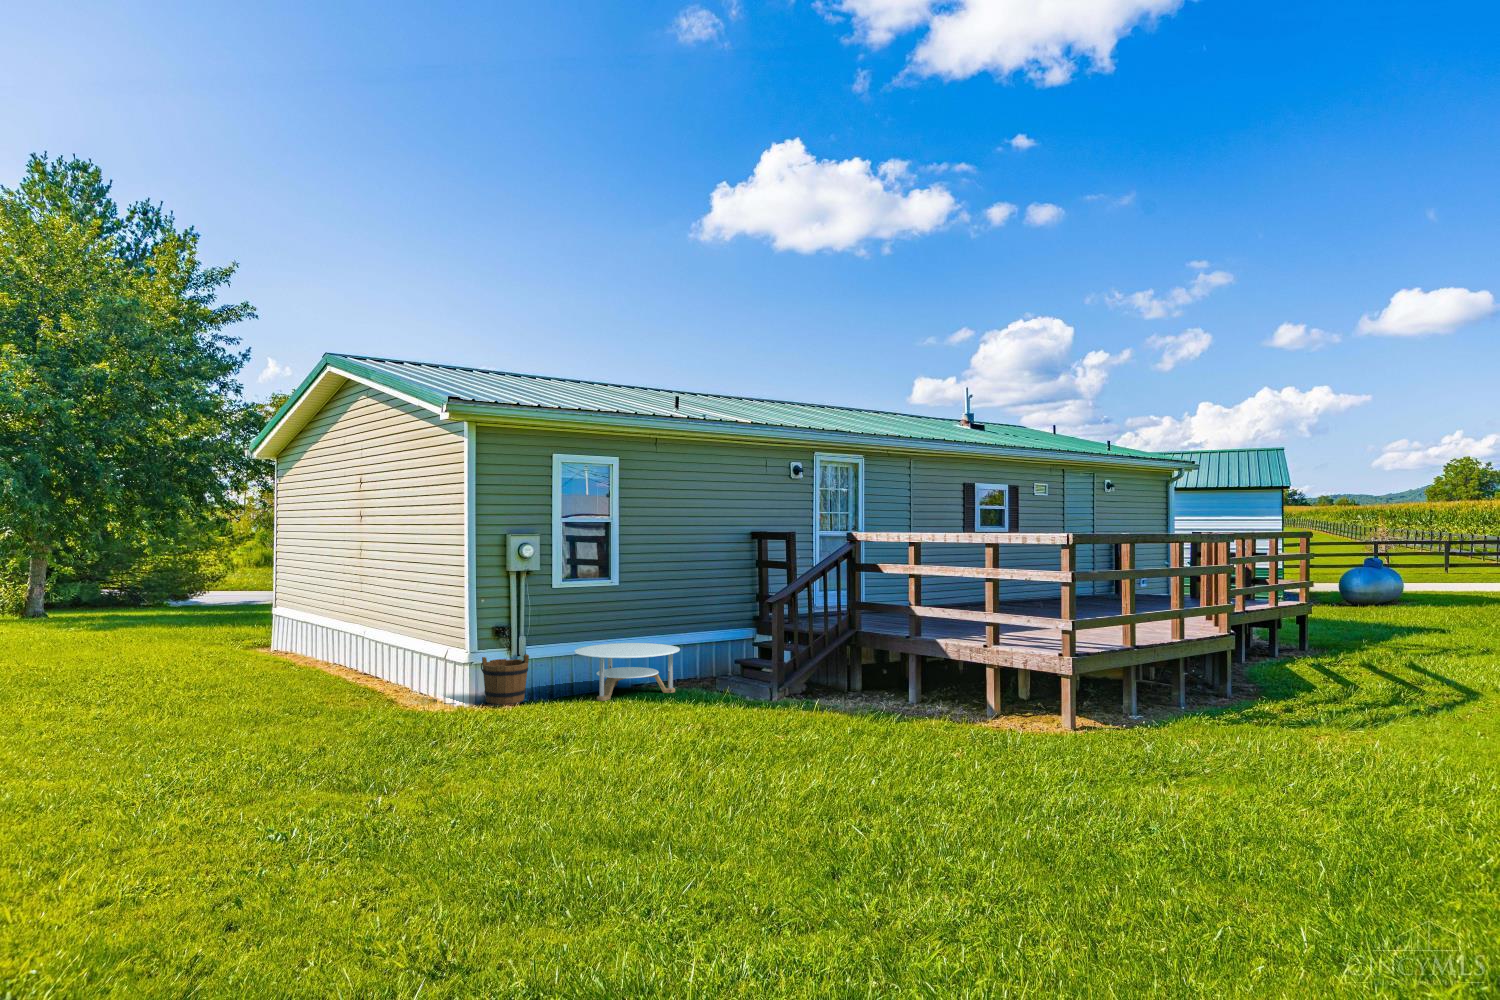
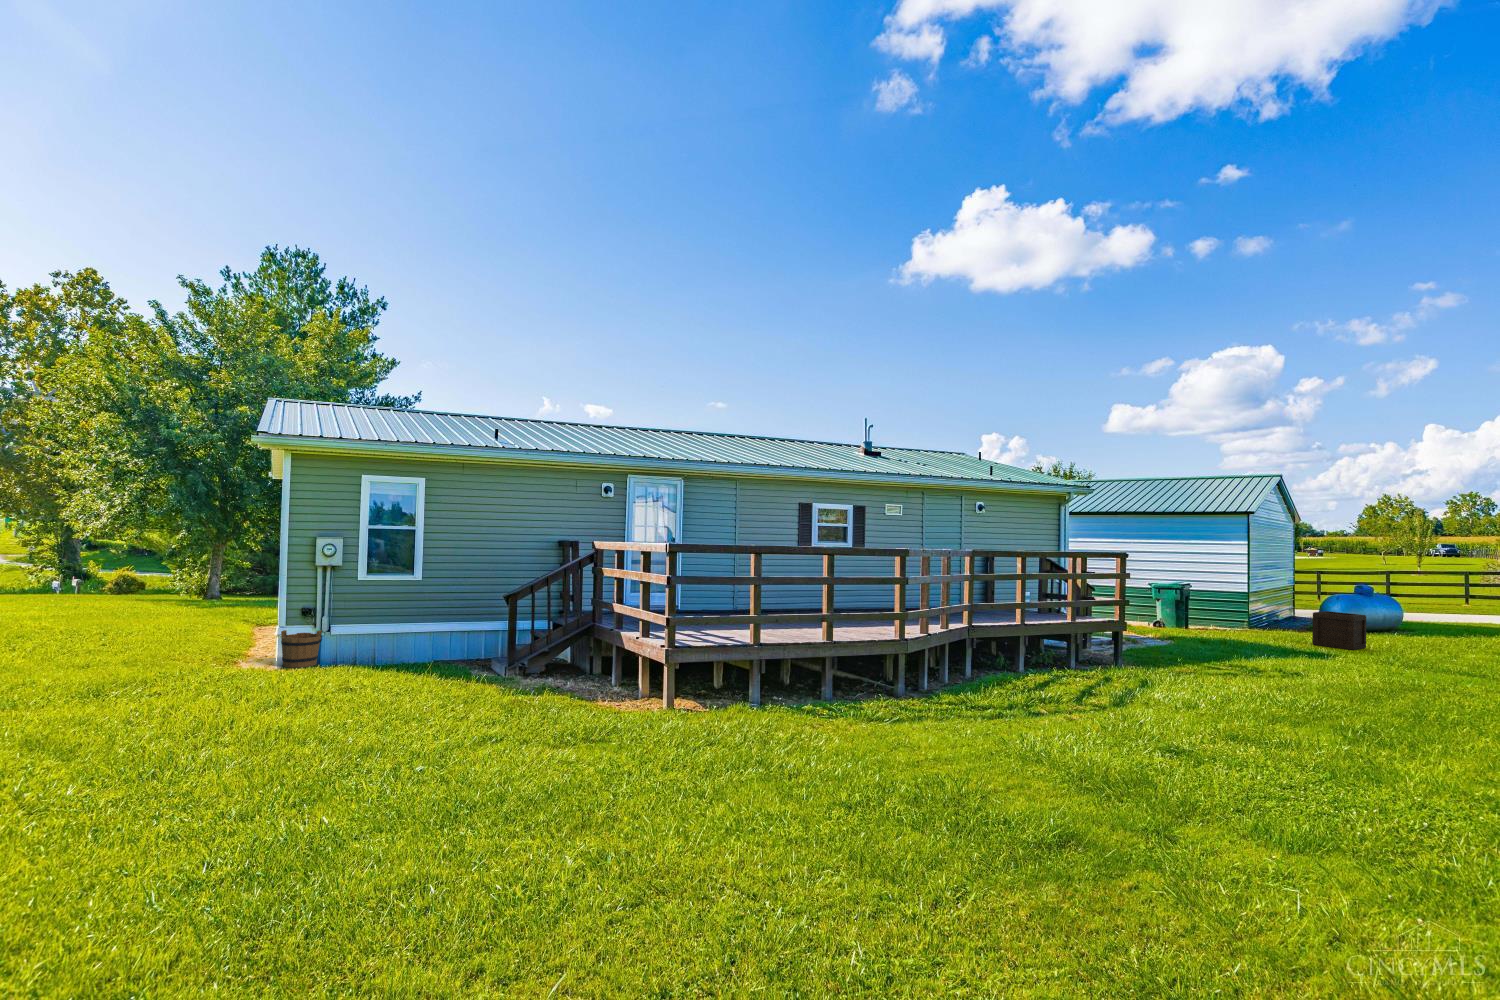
wooden crate: none [1395,578,1442,614] -> present [1312,611,1366,650]
round table: present [575,643,680,701] -> none [353,626,446,671]

